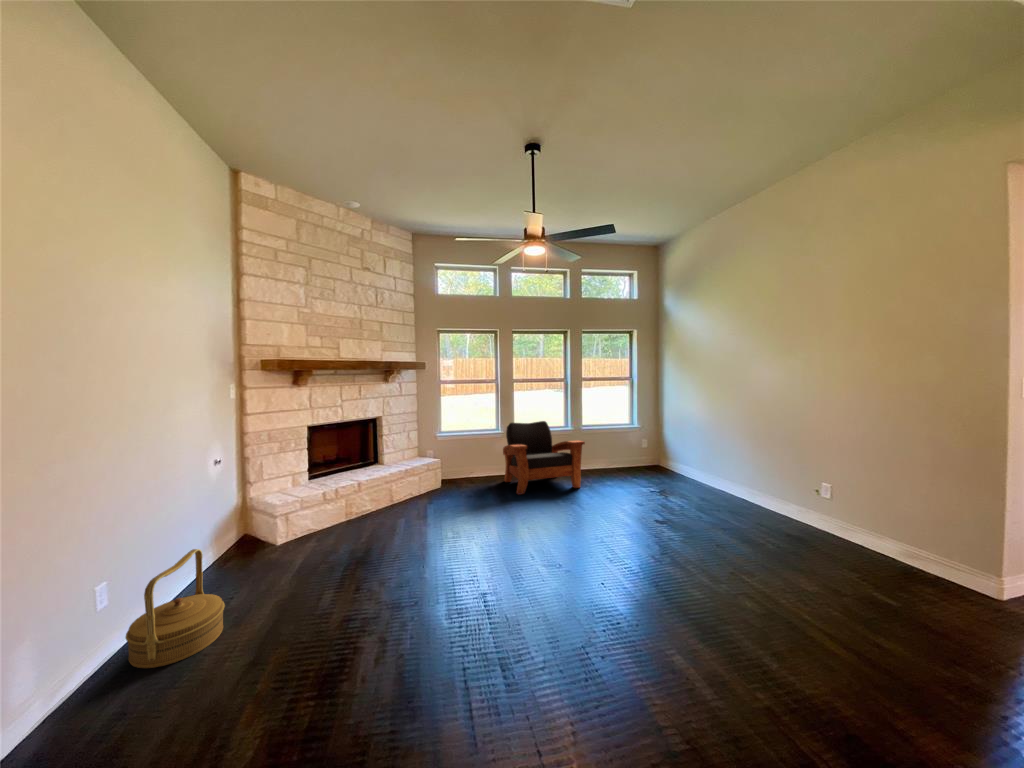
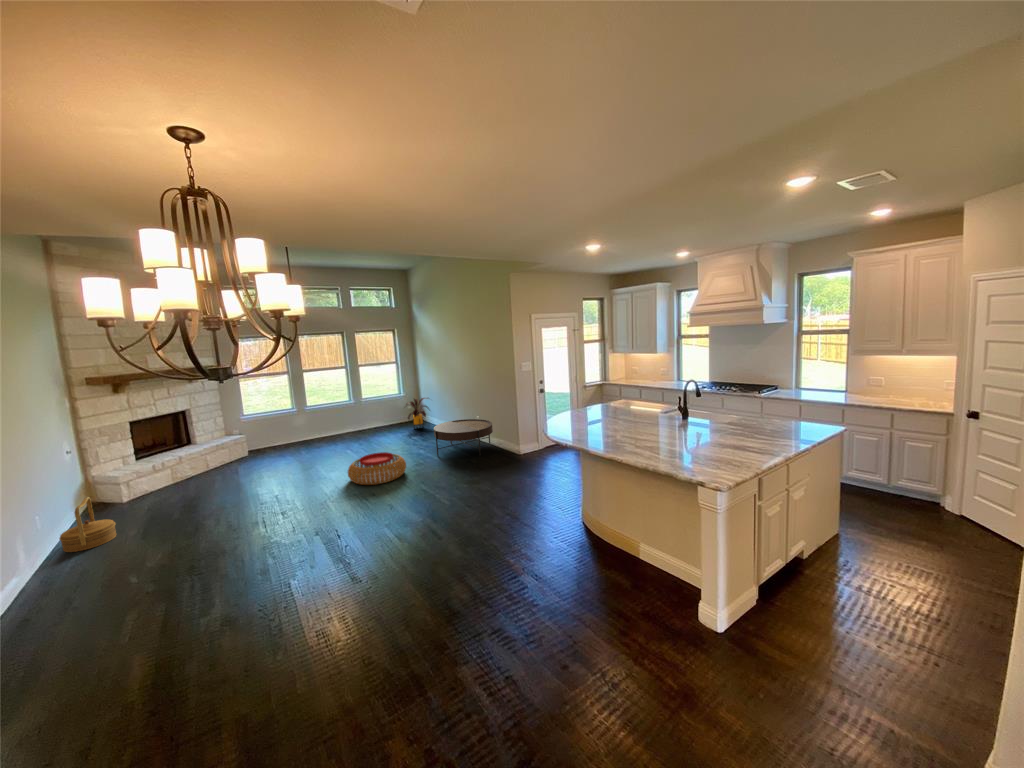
armchair: present [503,421,585,495] -> none [297,398,357,451]
house plant: none [645,432,693,482] -> present [406,398,429,428]
coffee table: none [752,481,908,579] -> present [434,419,493,456]
pouf: none [614,534,746,623] -> present [348,452,406,485]

